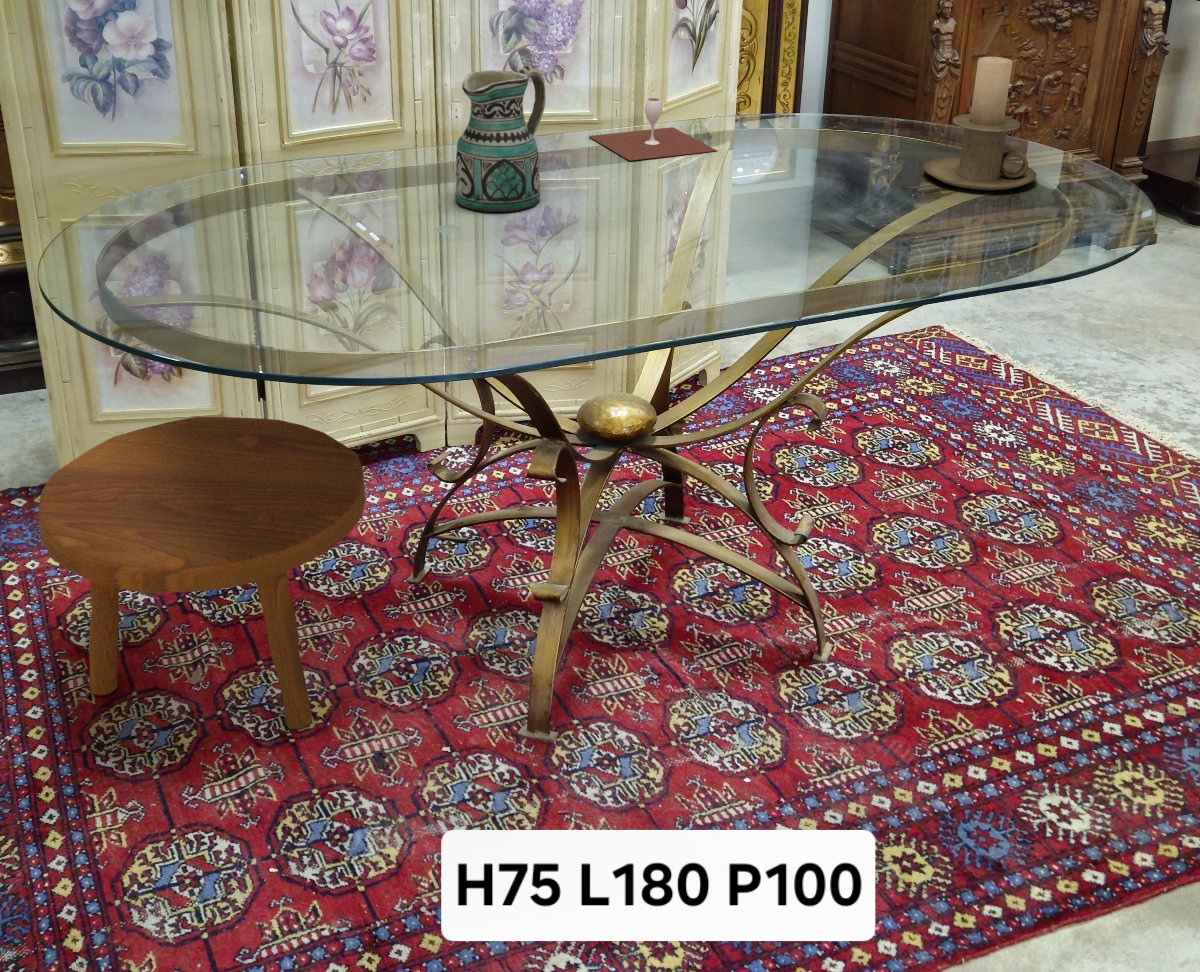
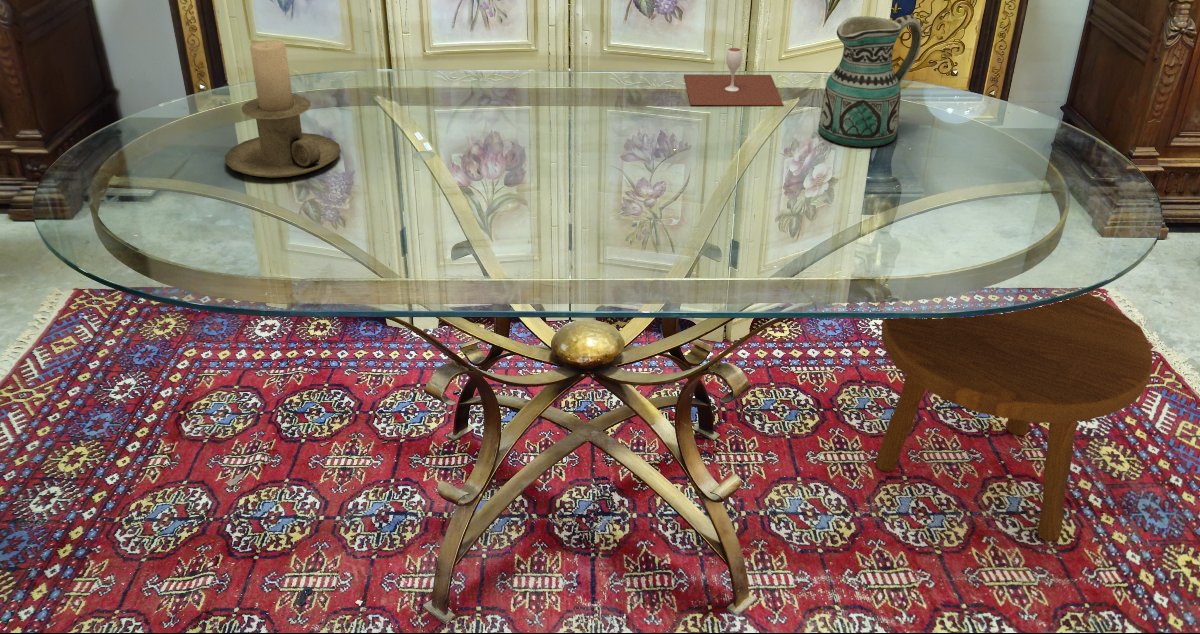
candle holder: present [923,57,1037,191] -> present [225,40,341,178]
ceramic pitcher: present [455,65,546,212] -> present [819,15,922,147]
footstool: present [38,417,366,730] -> present [876,293,1153,541]

